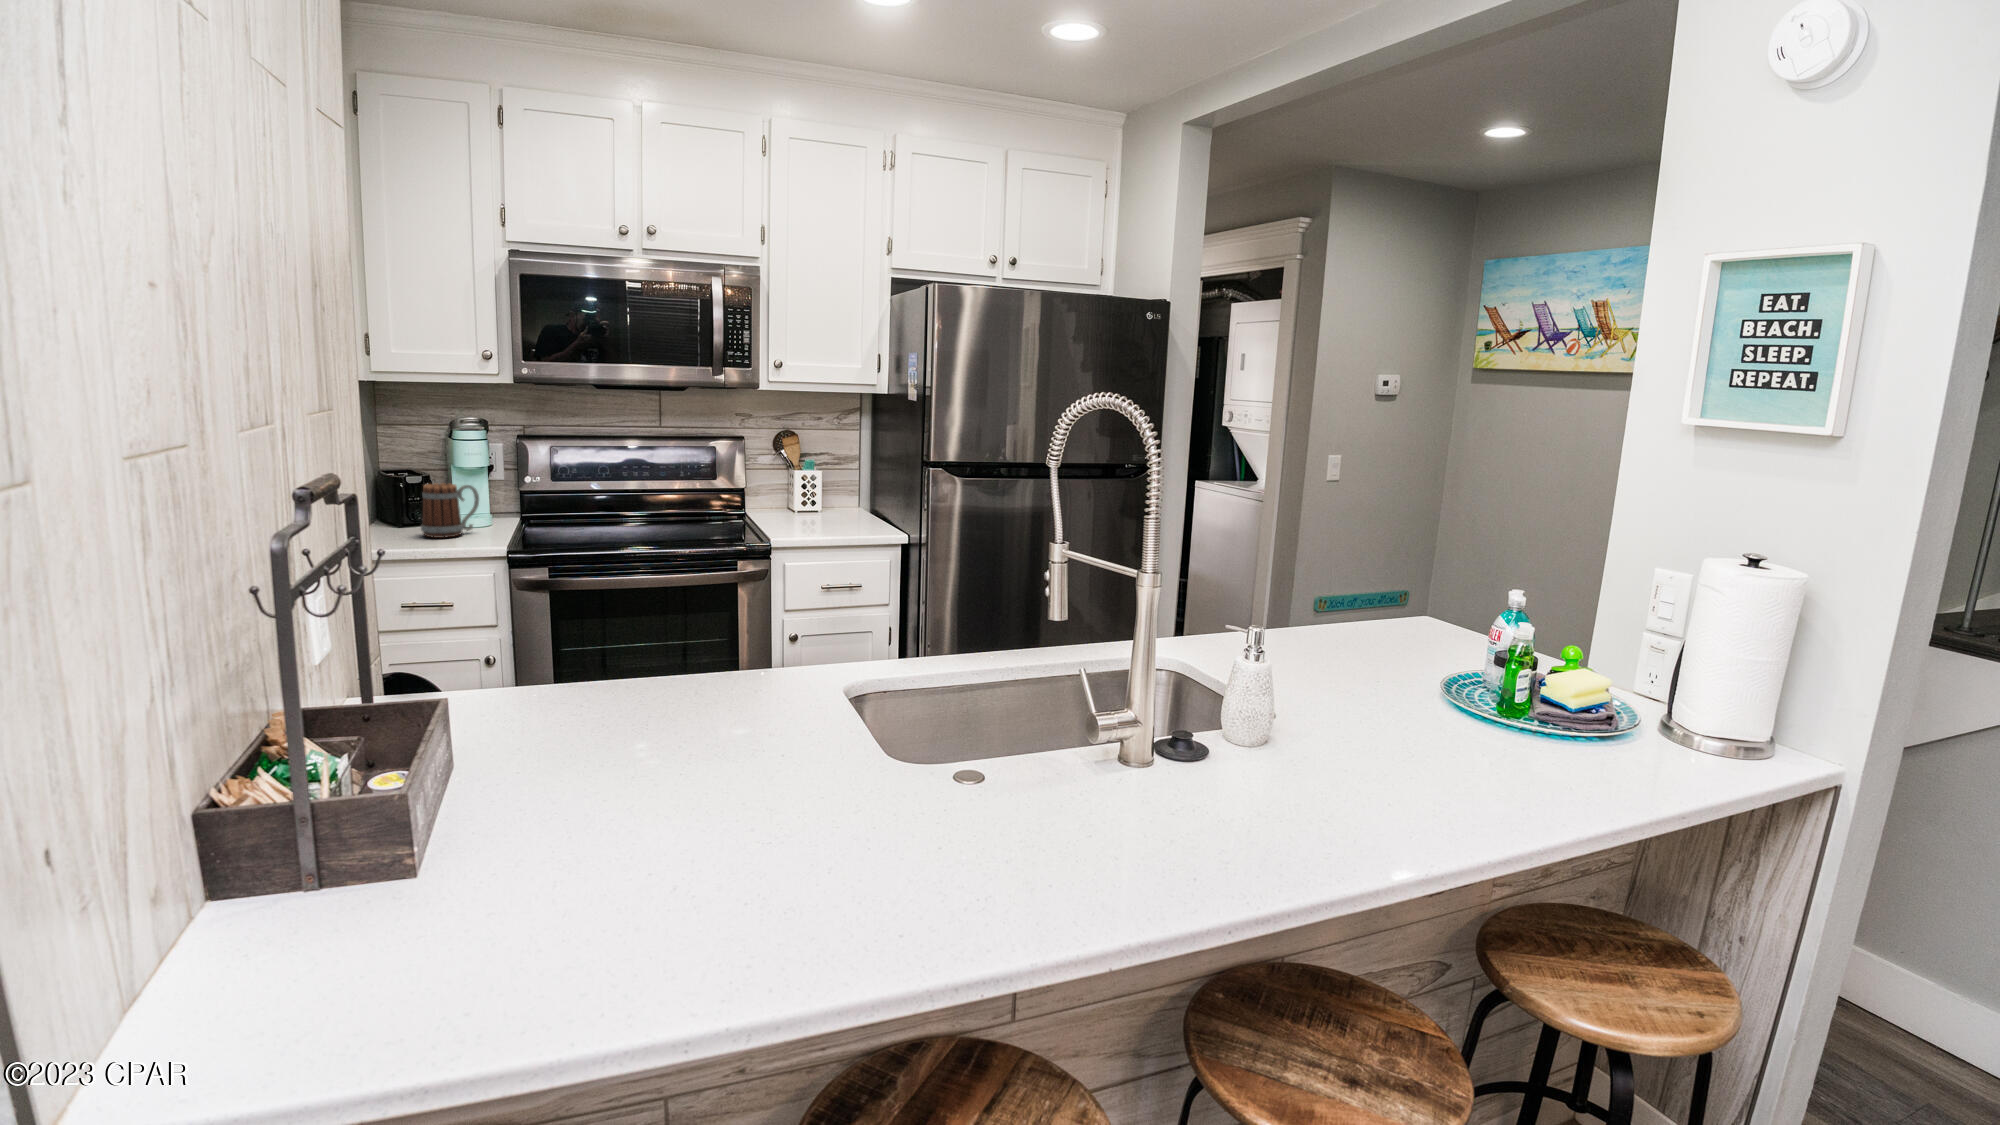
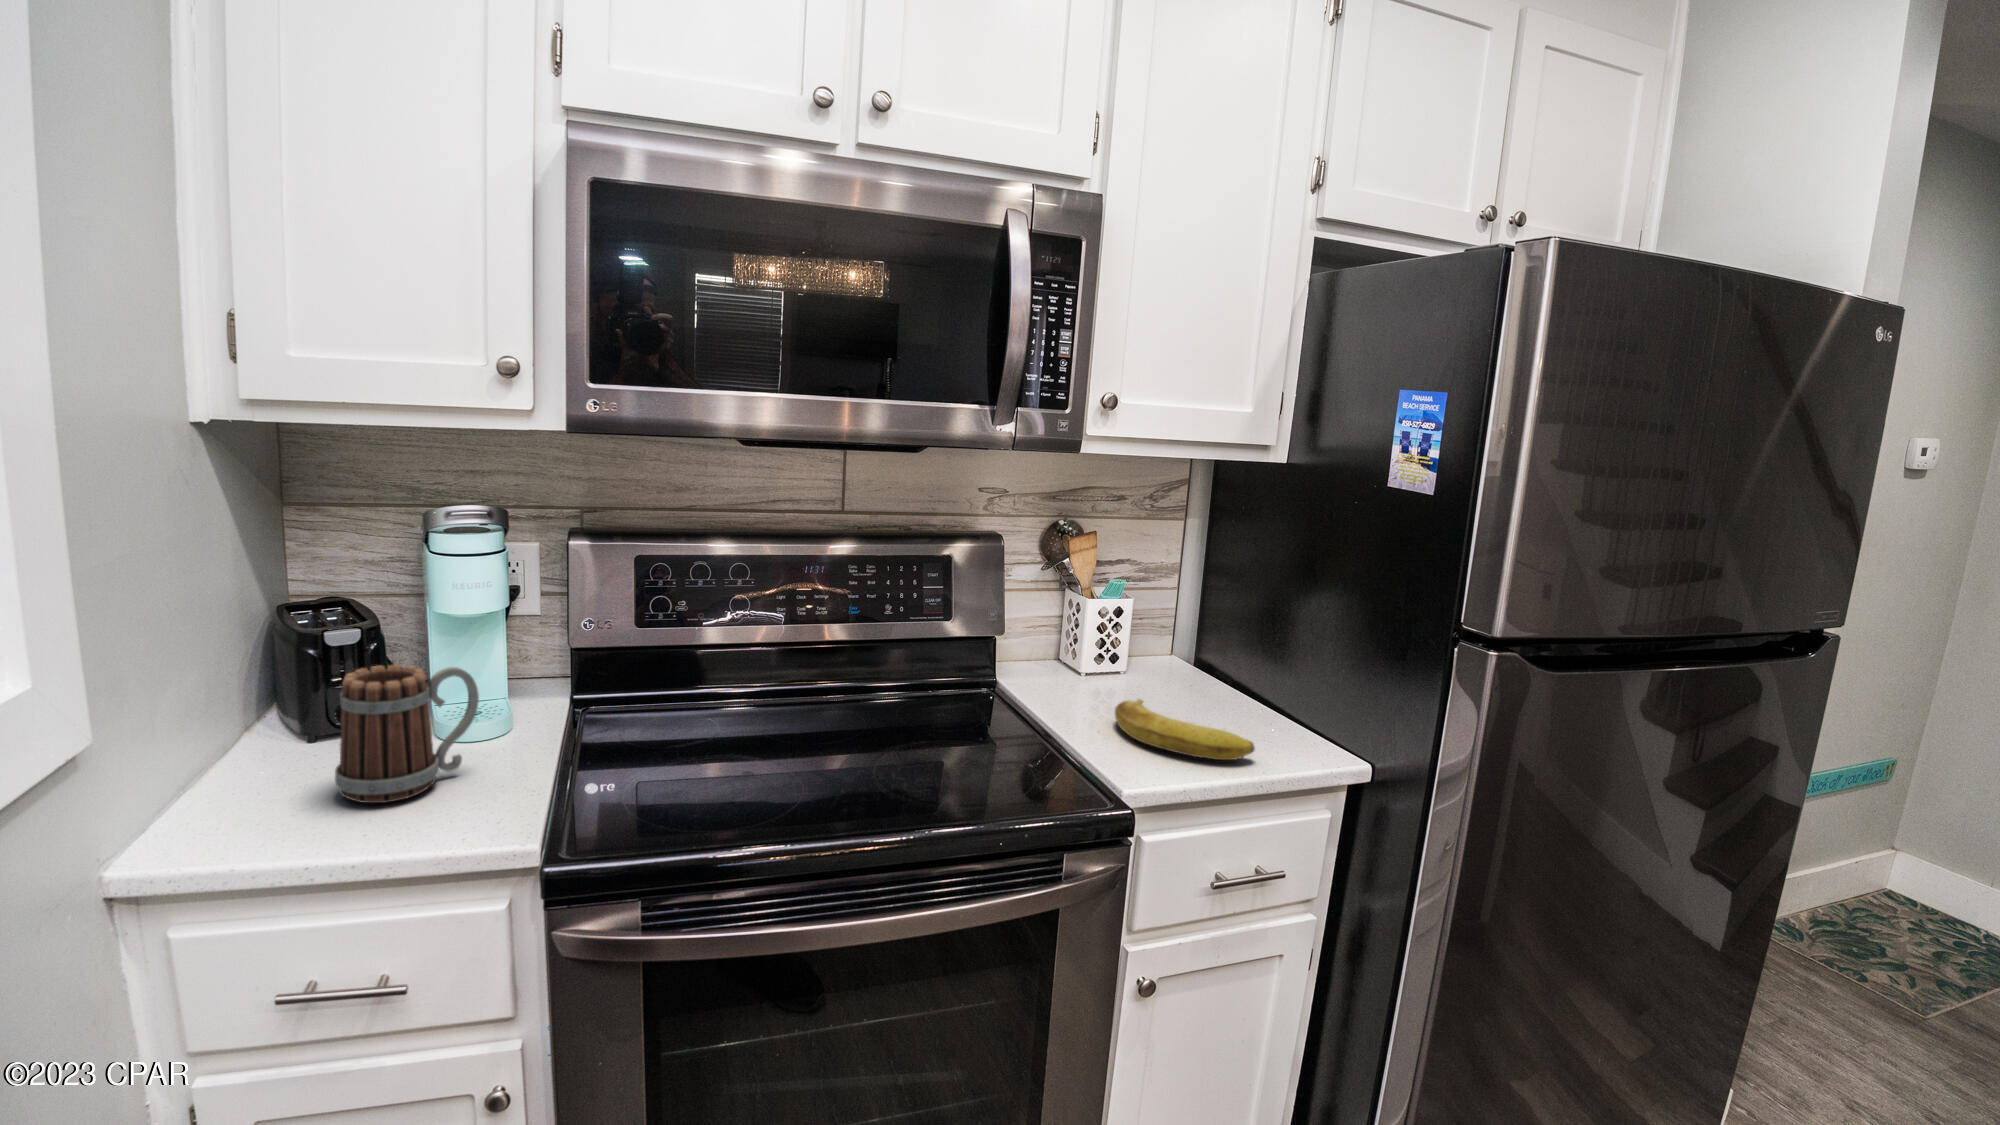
banana: none [791,512,848,531] -> present [1115,699,1255,760]

